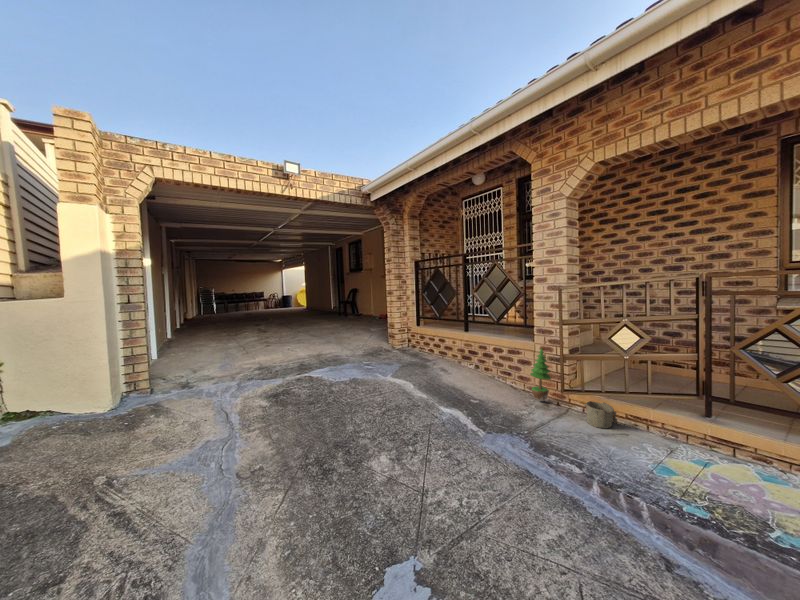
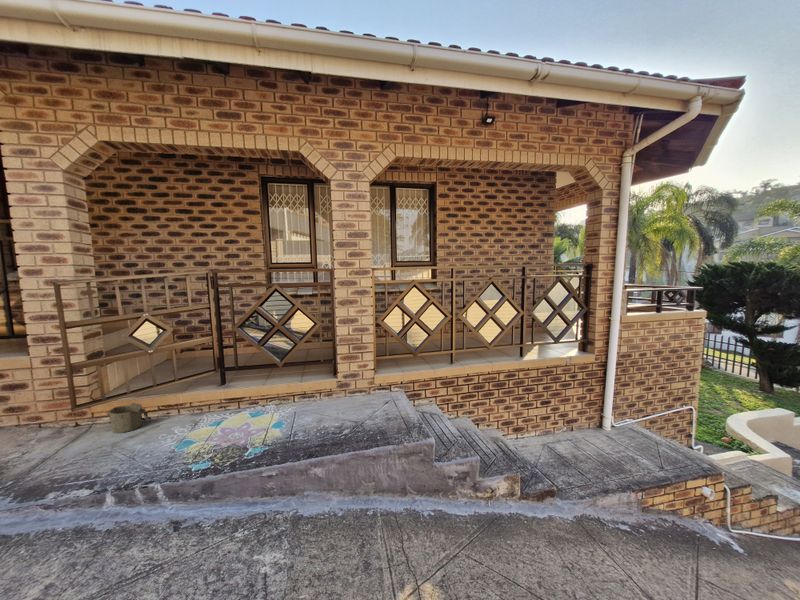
potted tree: present [530,349,551,402] -> none [23,361,61,432]

